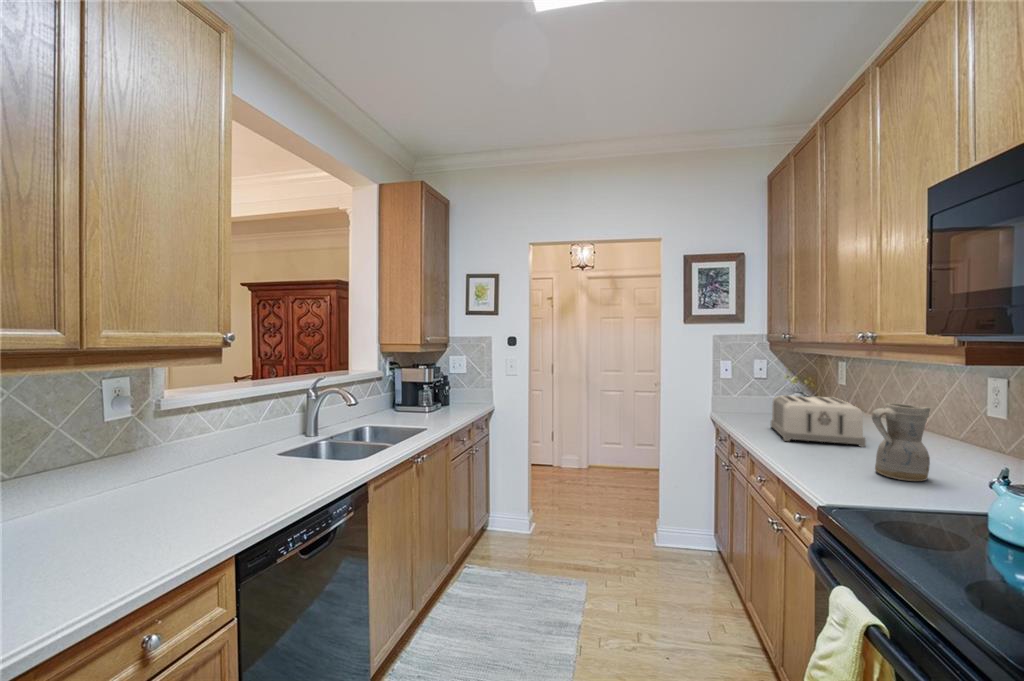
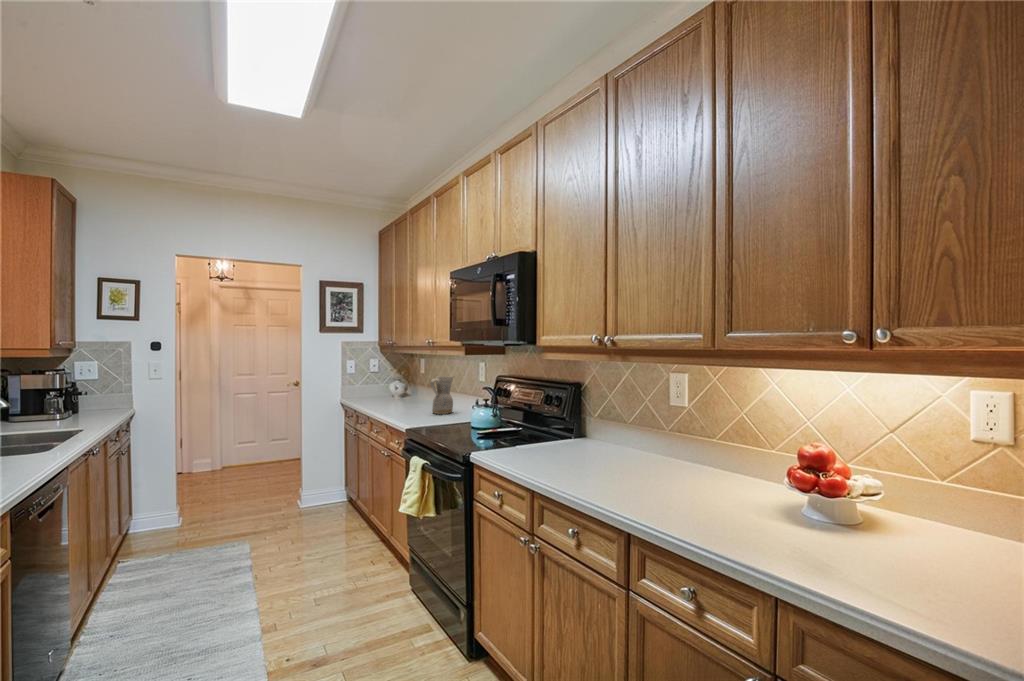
toaster: present [771,395,866,447] -> none [382,380,430,408]

